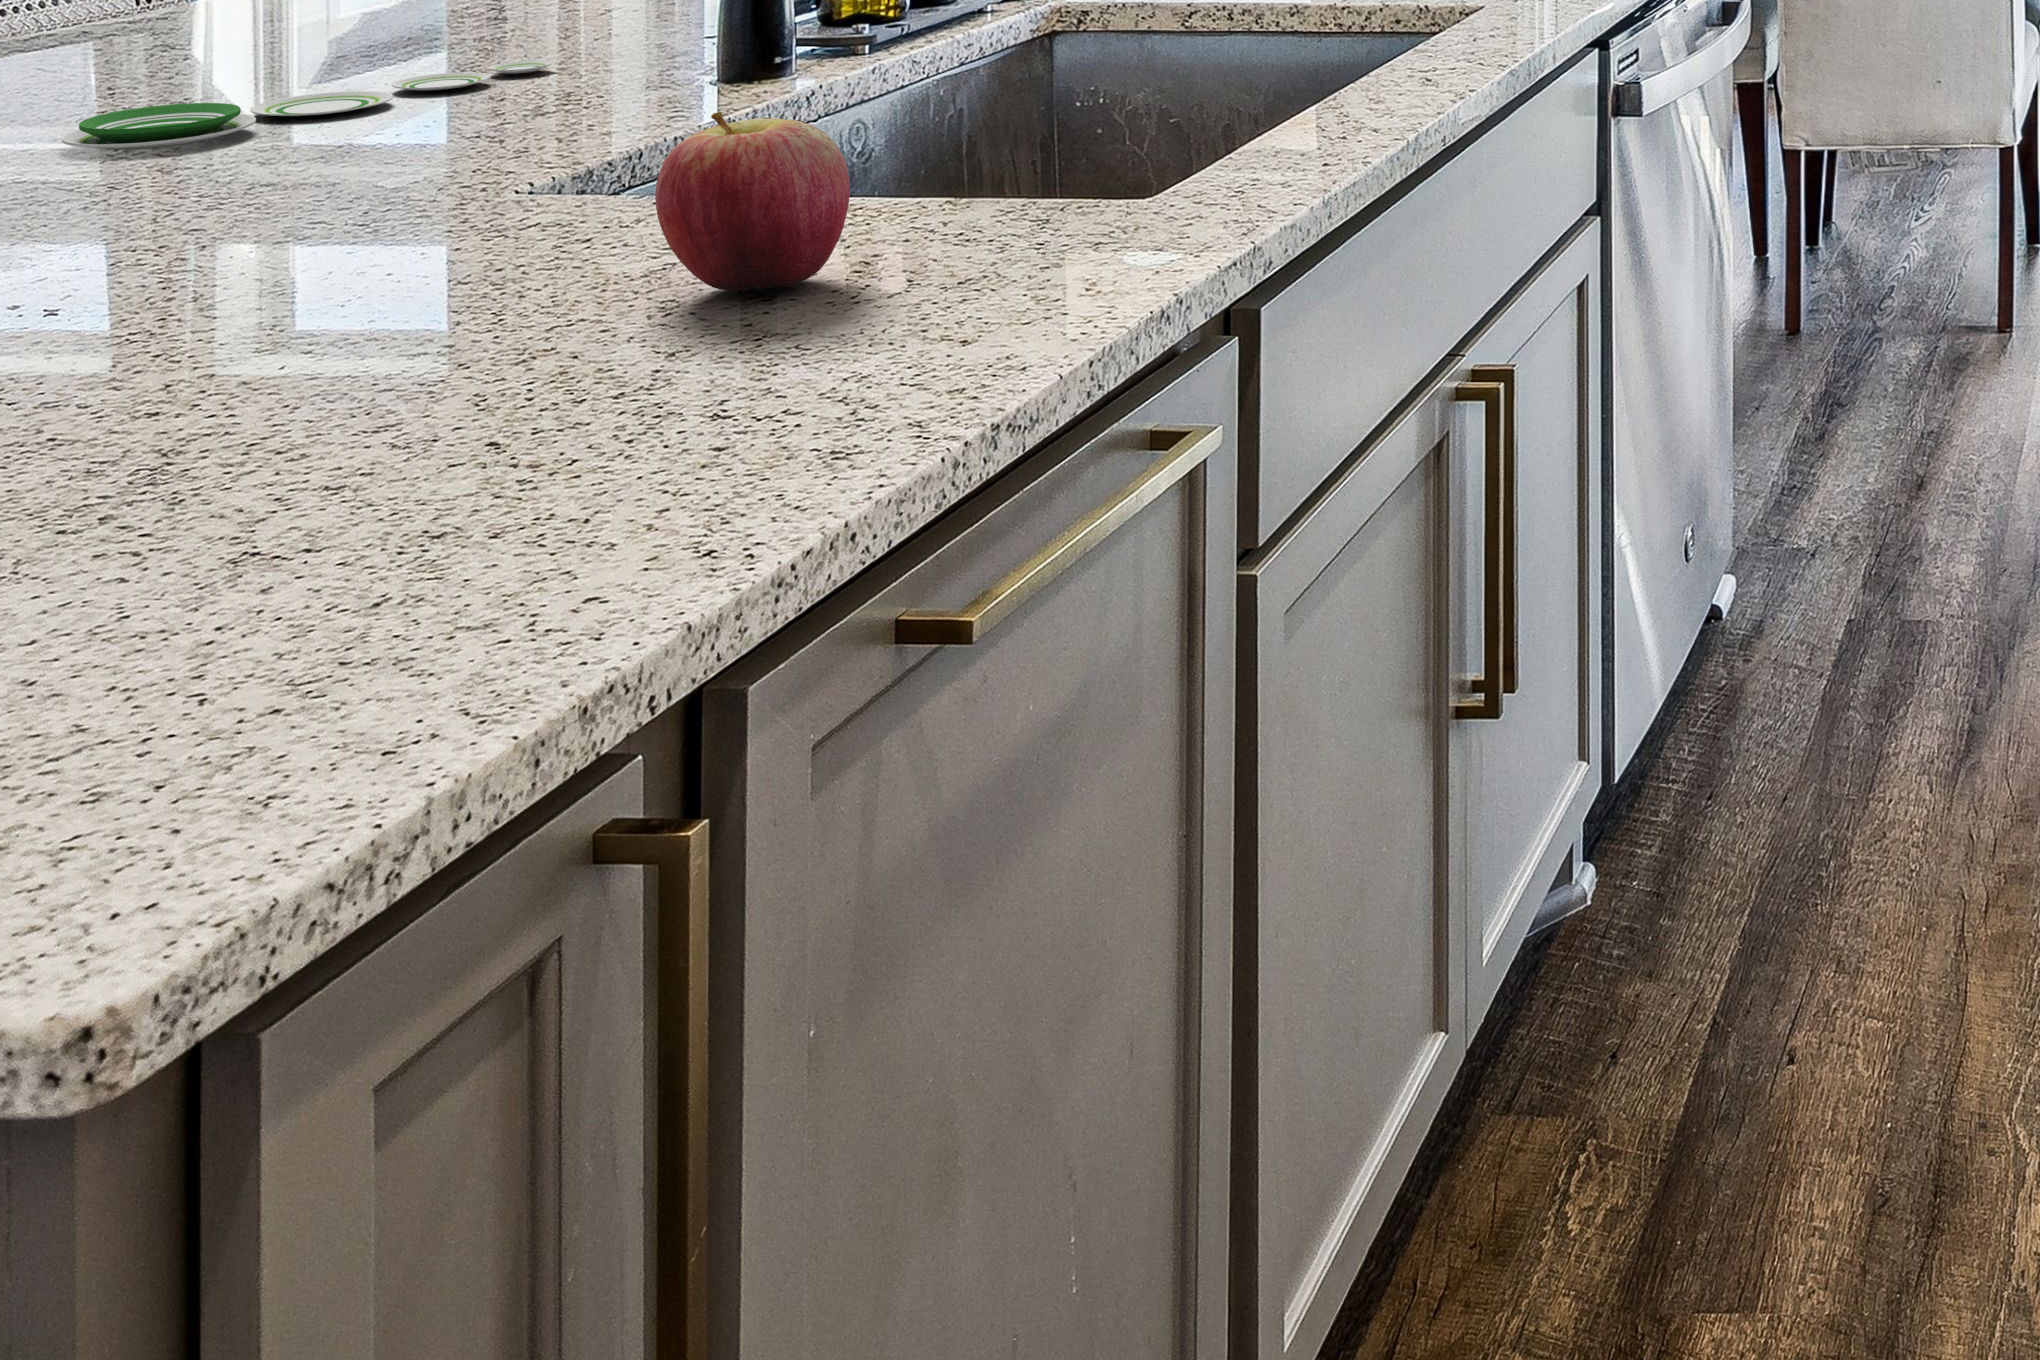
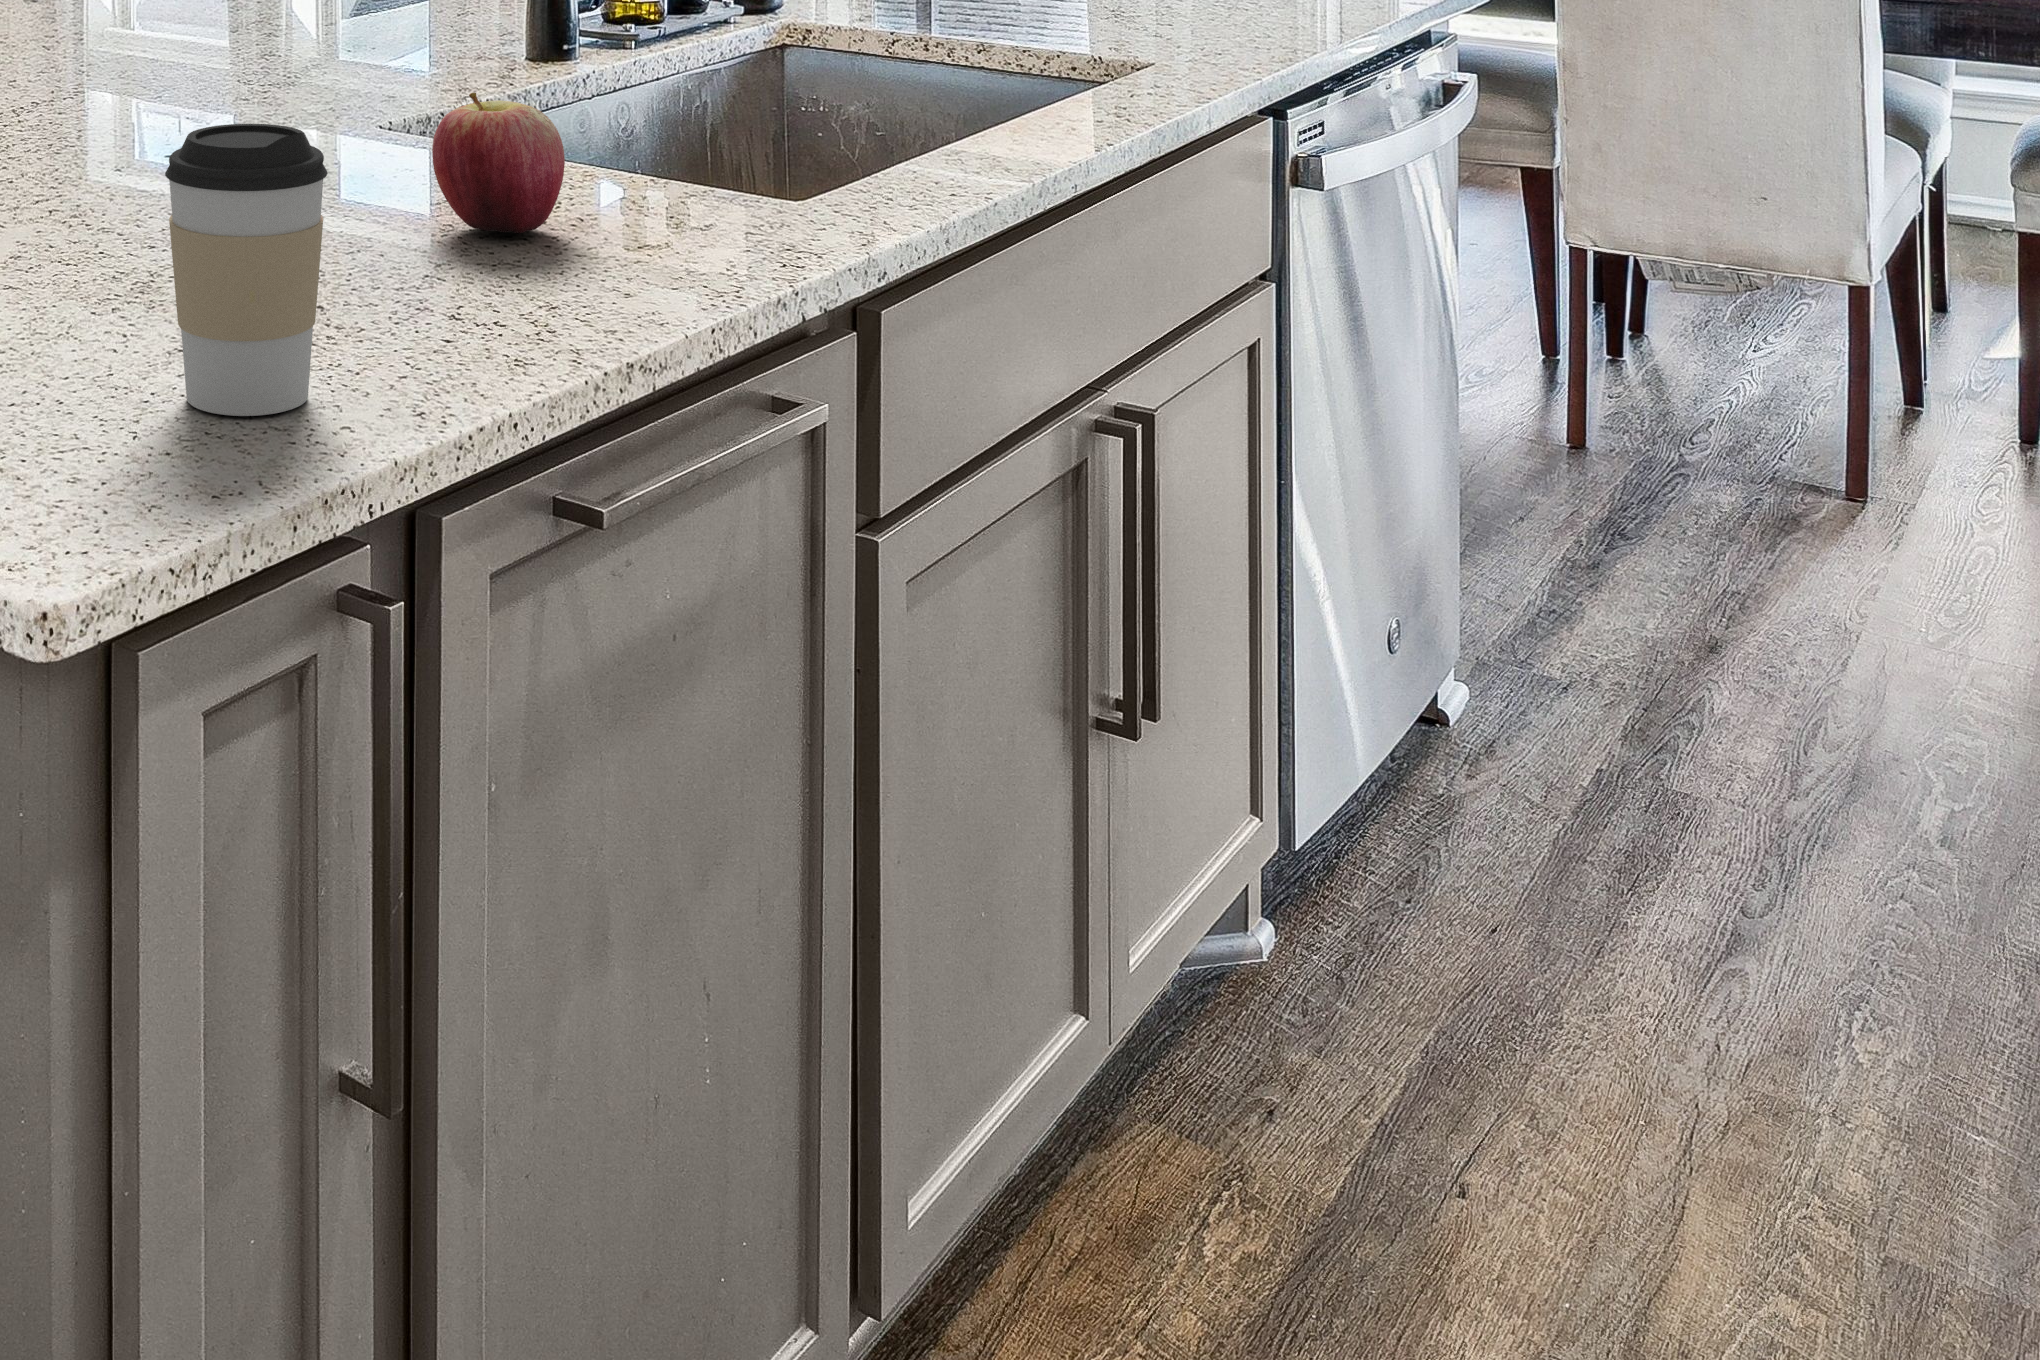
plate: present [62,60,552,150] -> none [108,34,407,73]
coffee cup: none [262,183,550,623] -> present [165,124,328,416]

